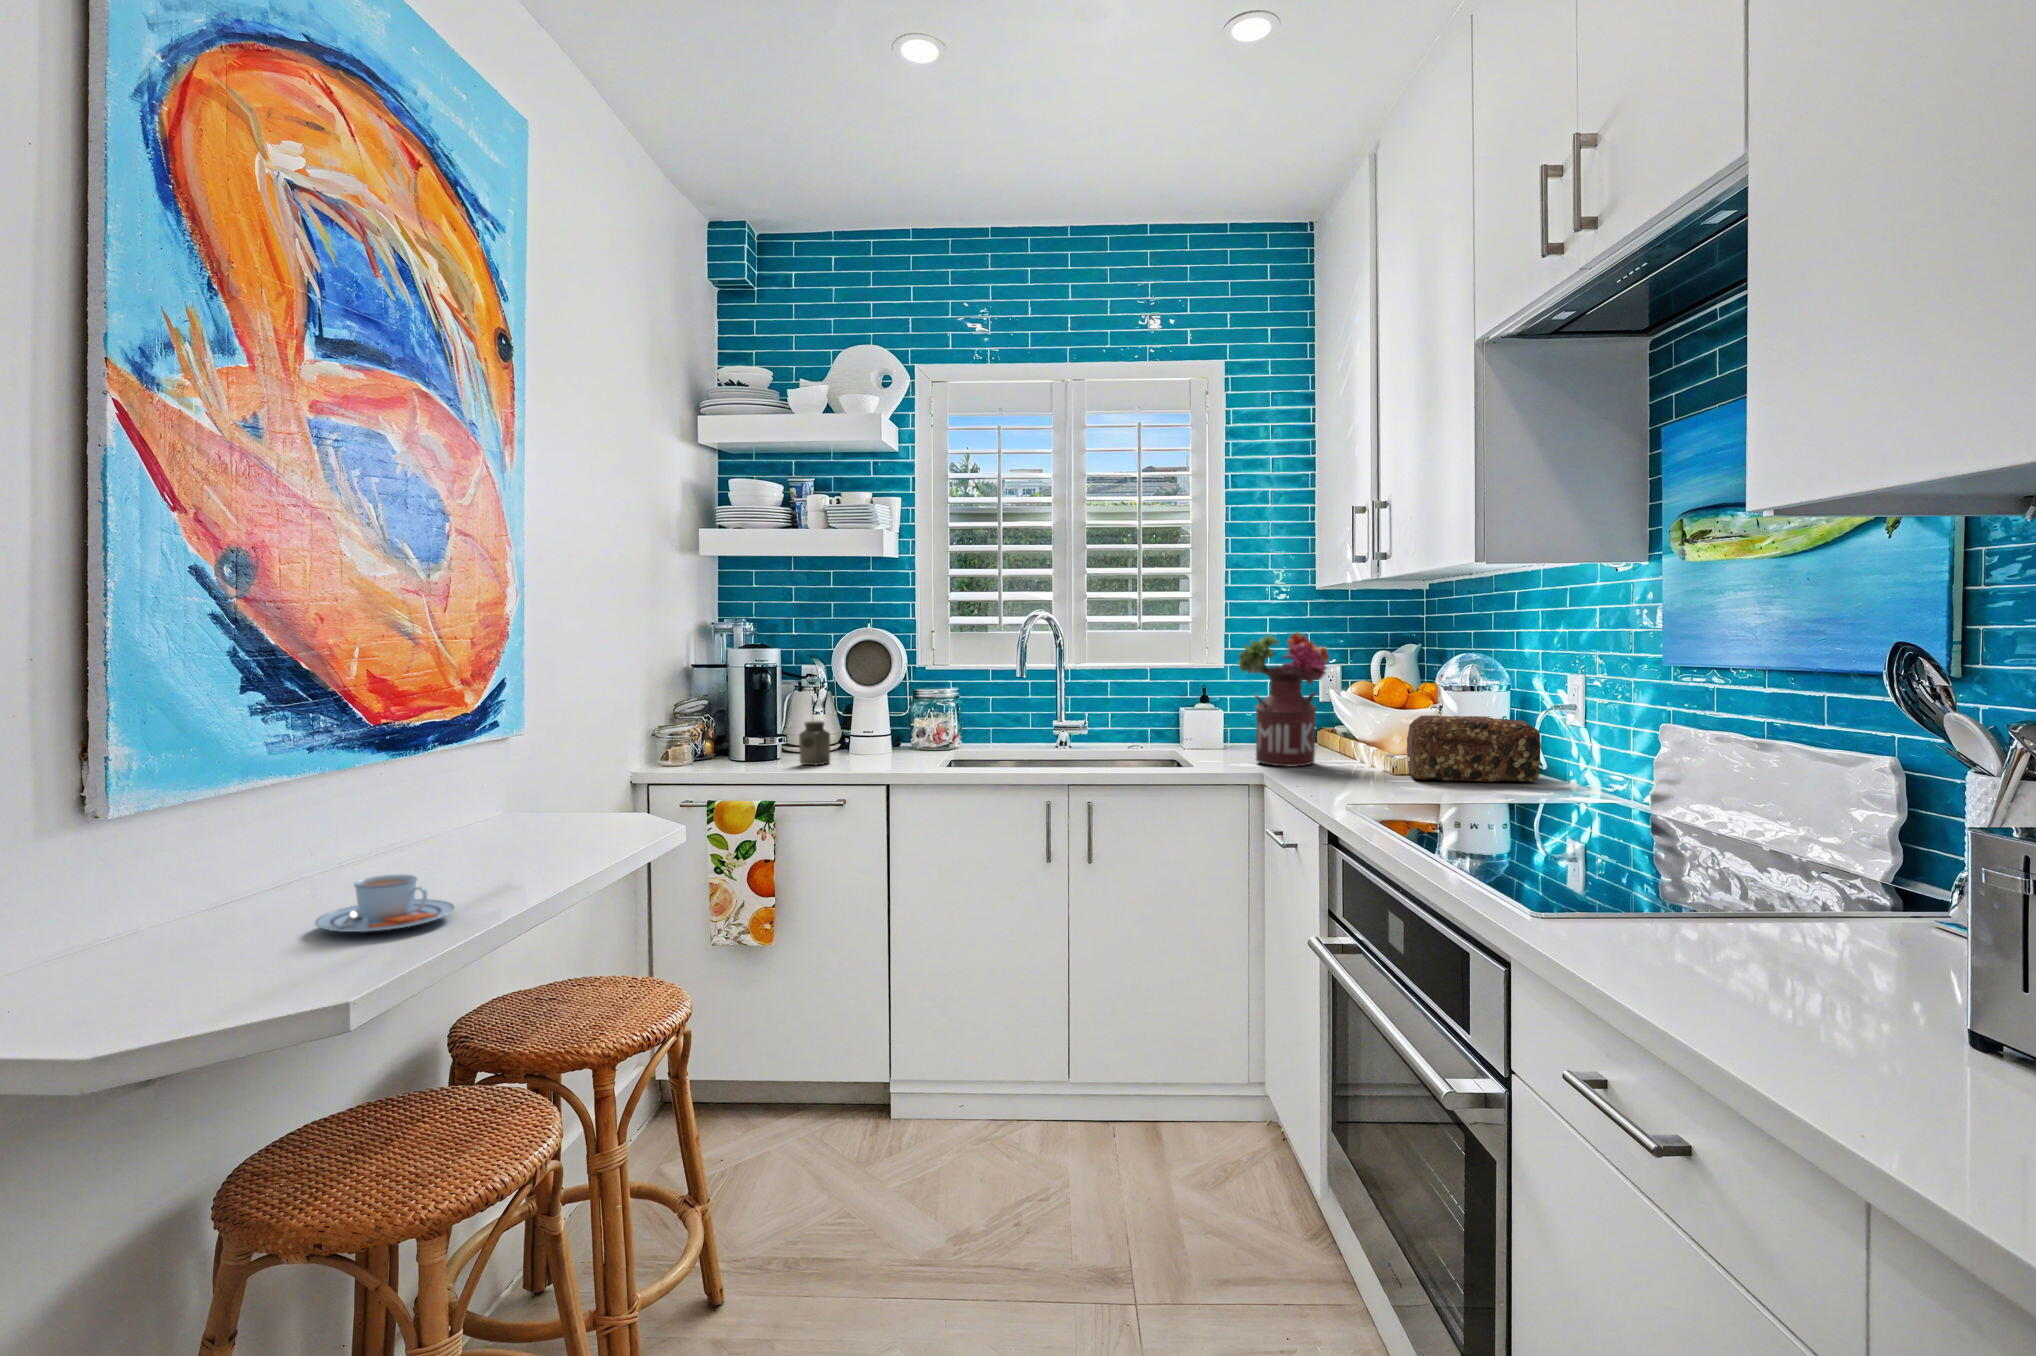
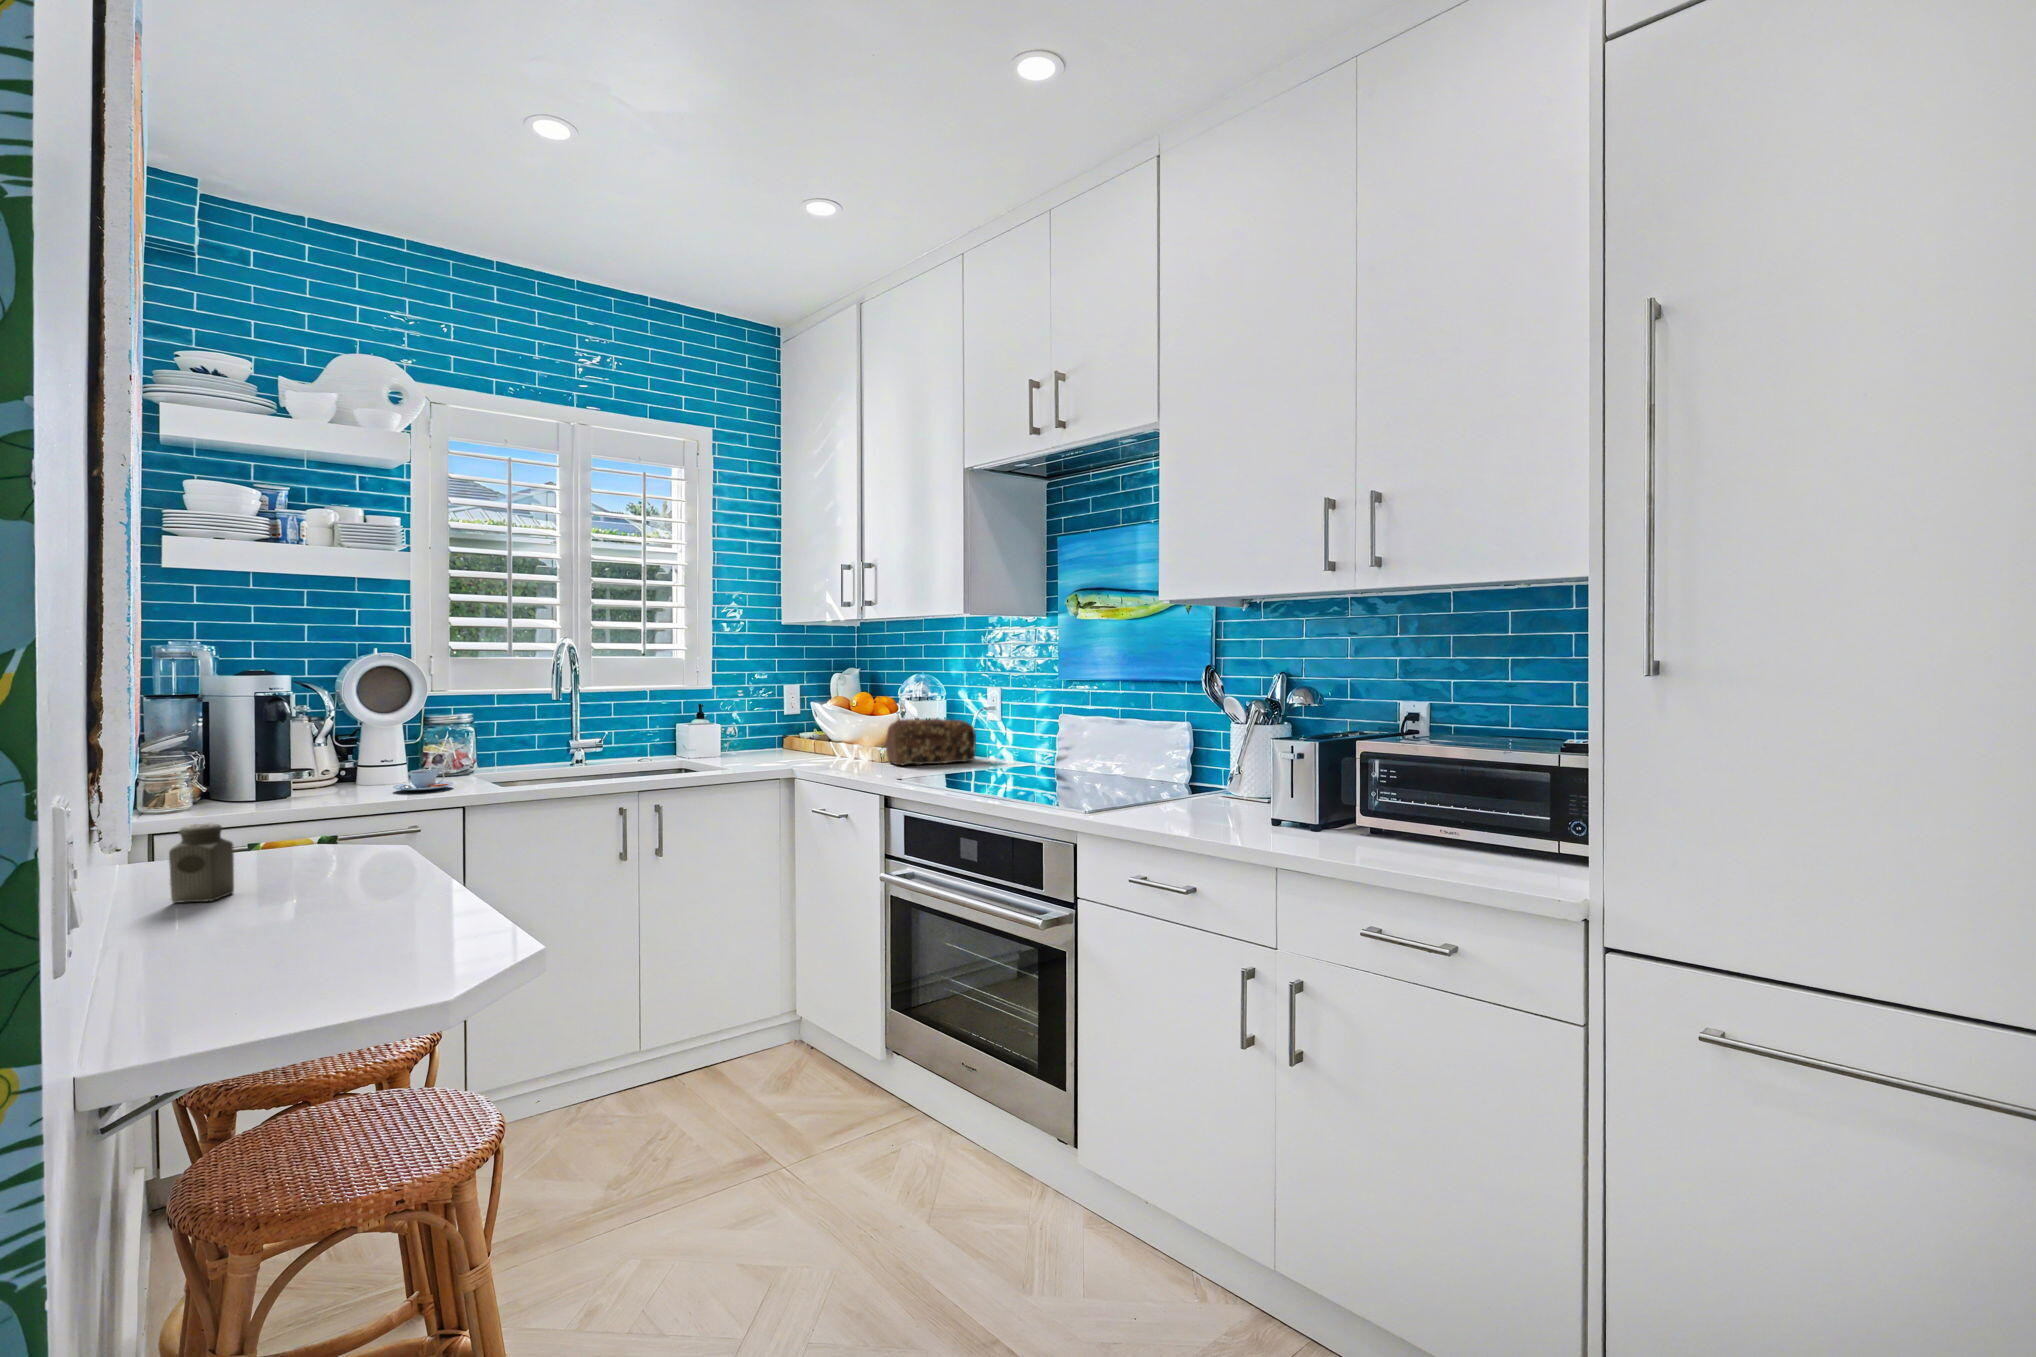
flower arrangement: present [1237,632,1329,767] -> none [752,659,825,763]
salt shaker: present [799,720,830,765] -> present [169,823,234,903]
teacup: present [315,874,455,932] -> present [393,769,453,790]

